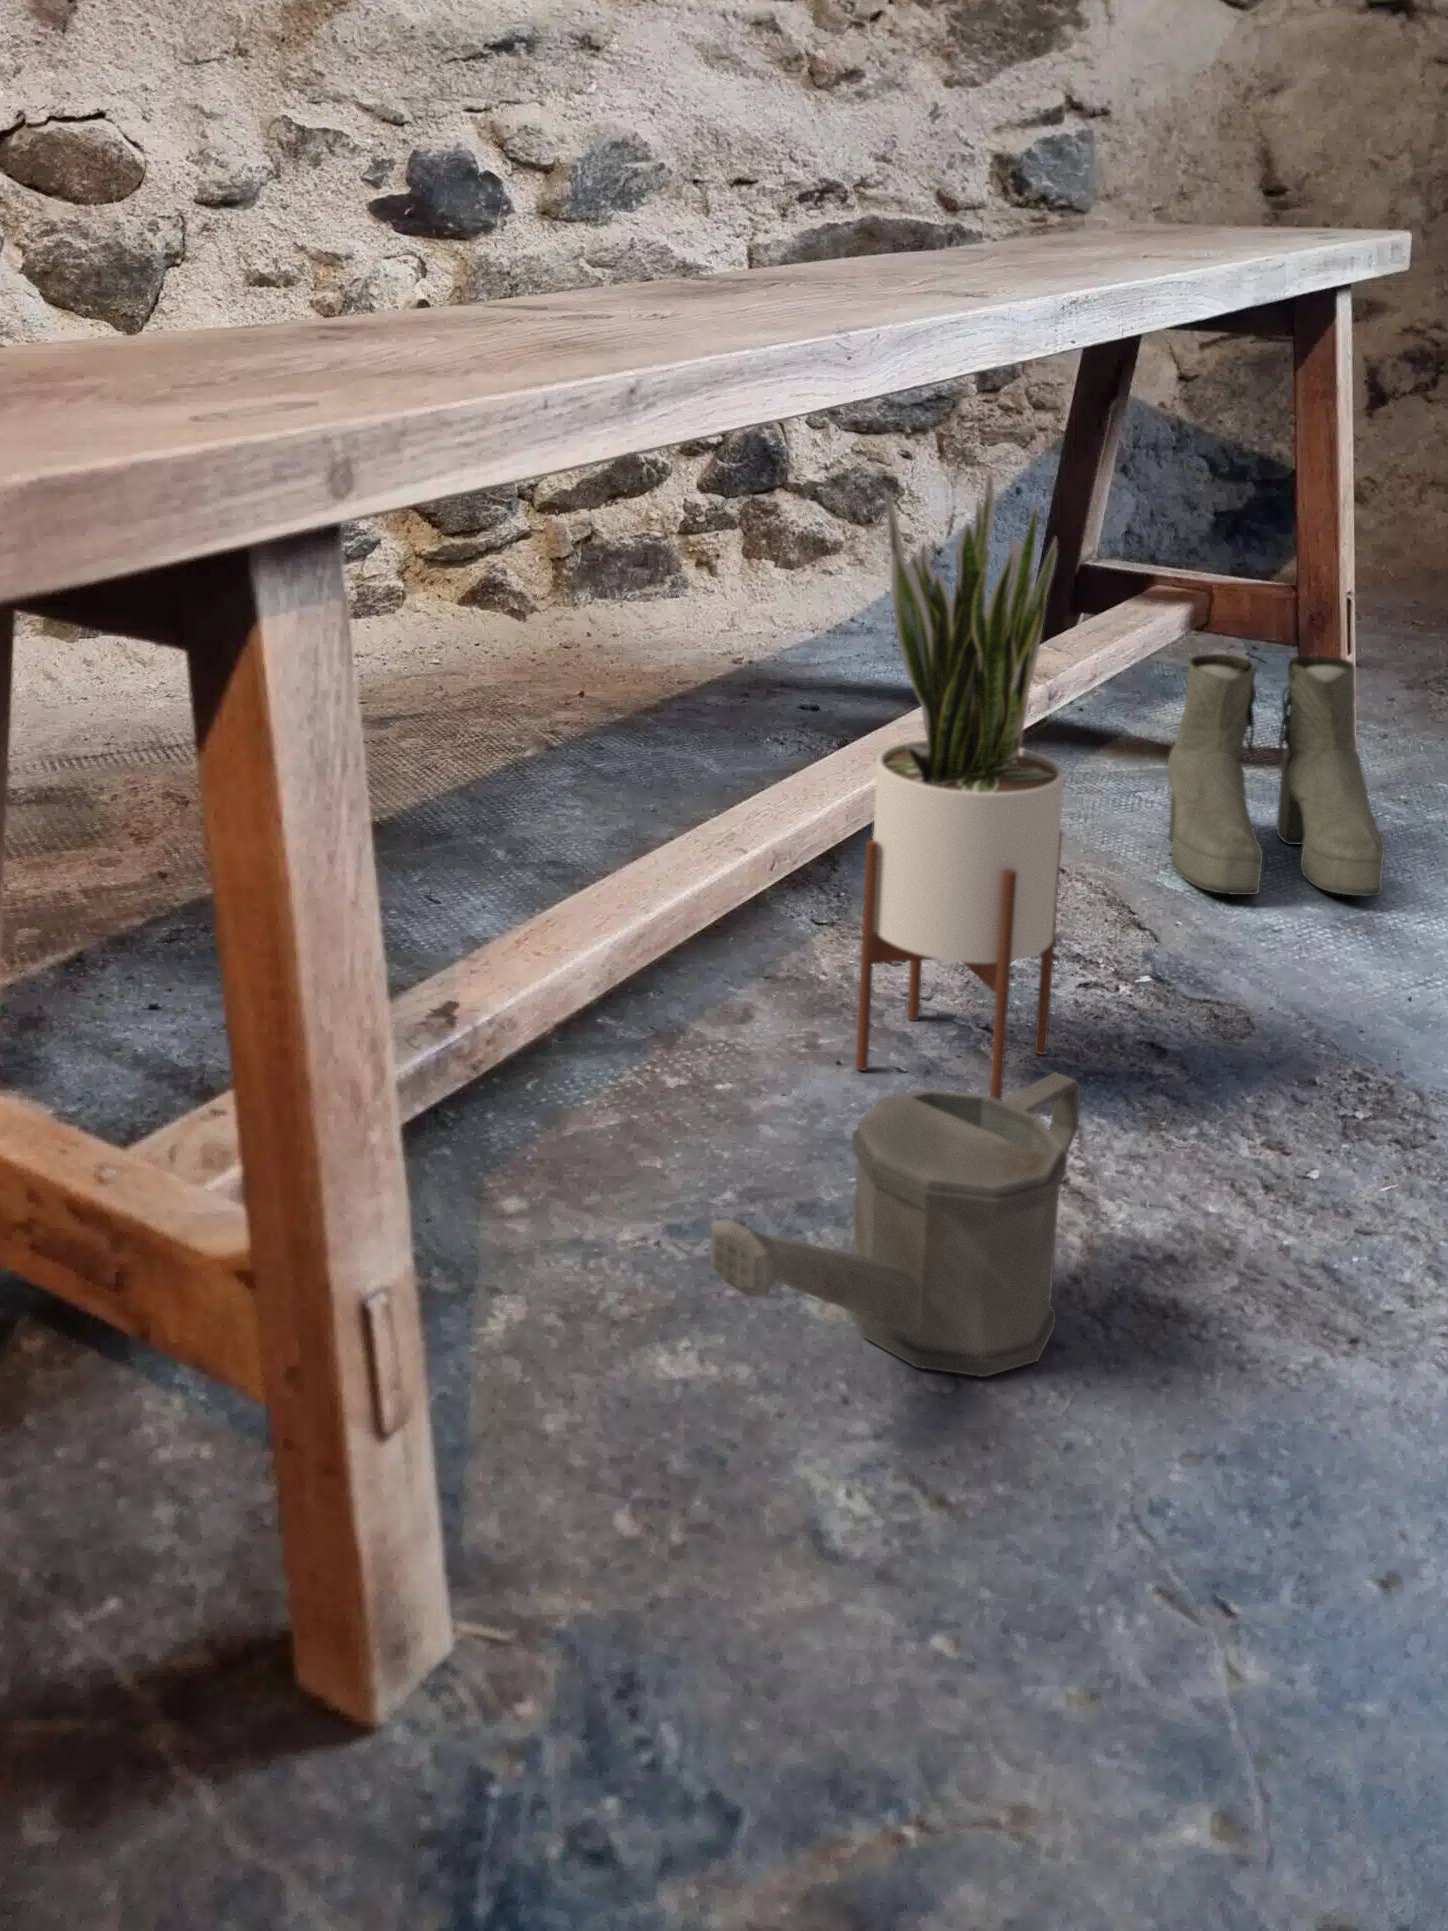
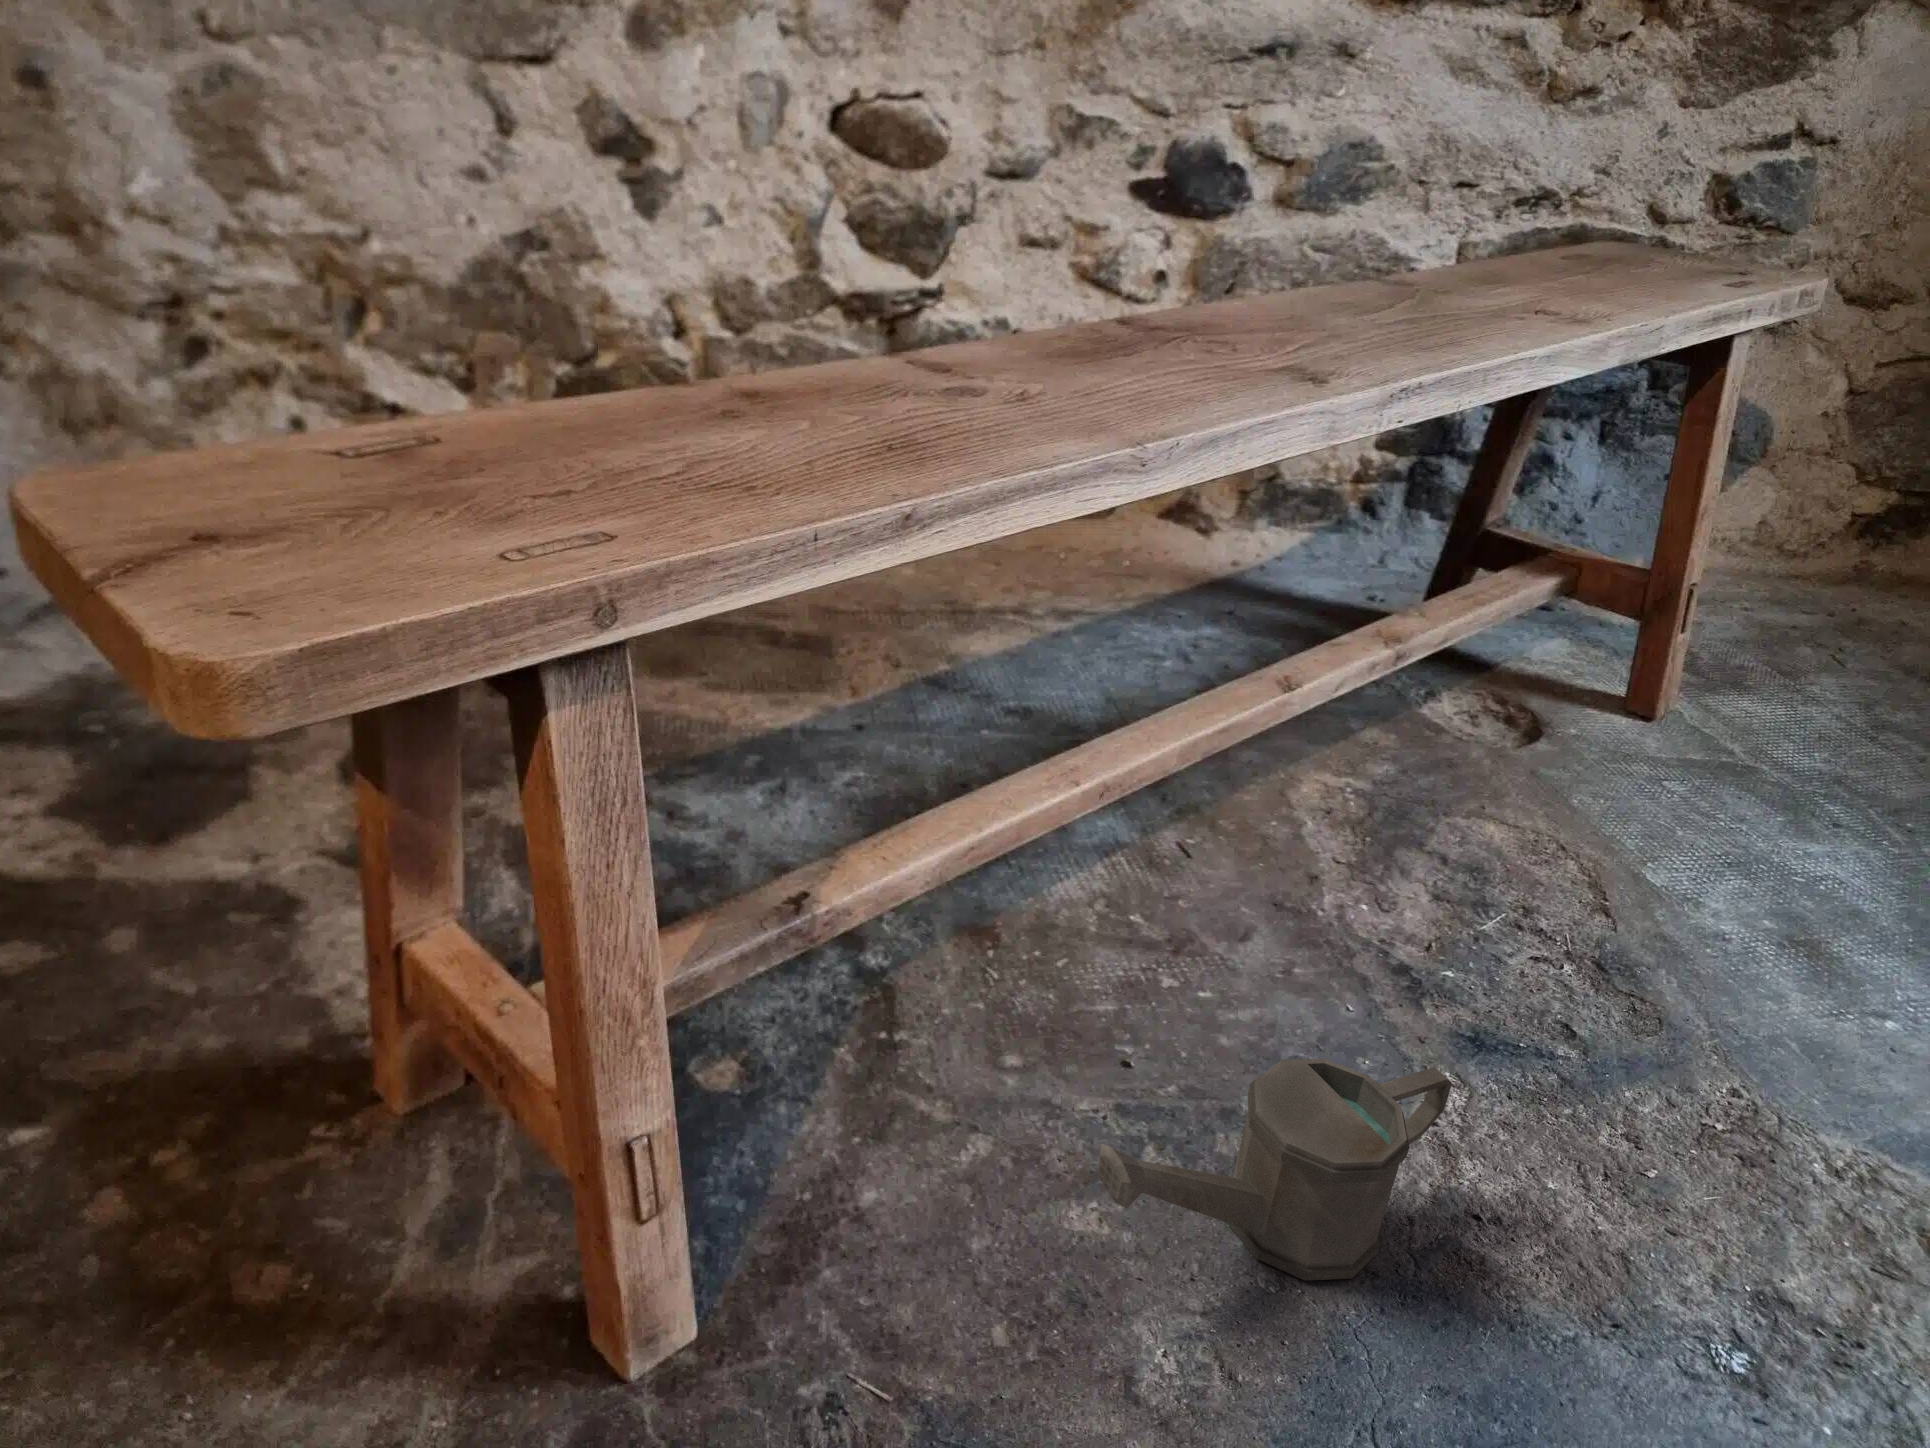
potted plant: present [856,472,1064,1101] -> none [1315,568,1576,1054]
boots: present [1167,654,1385,896] -> none [1661,693,1878,927]

